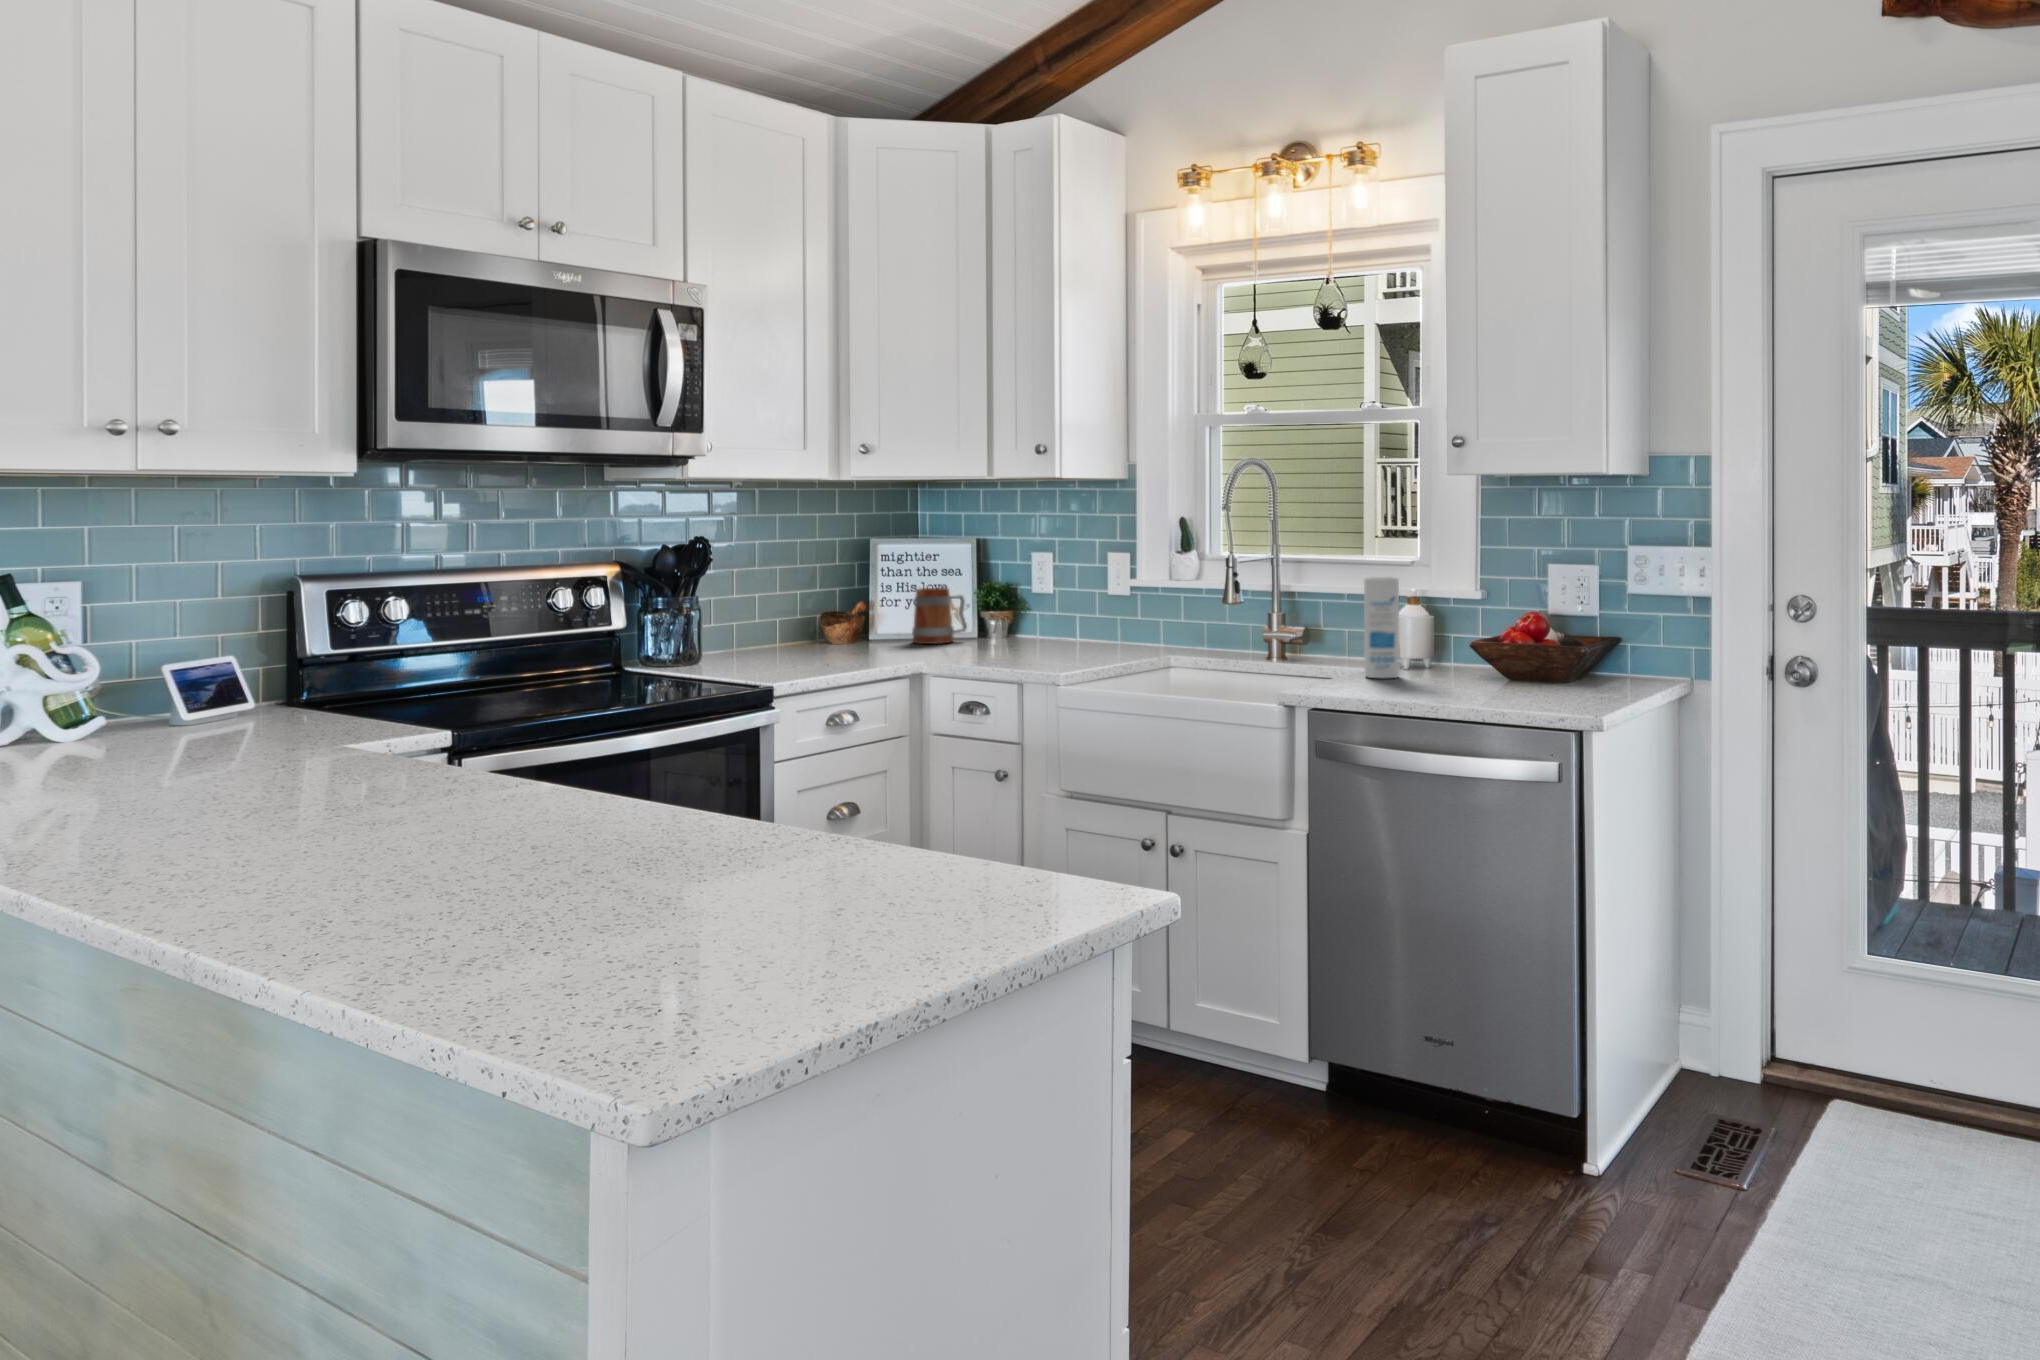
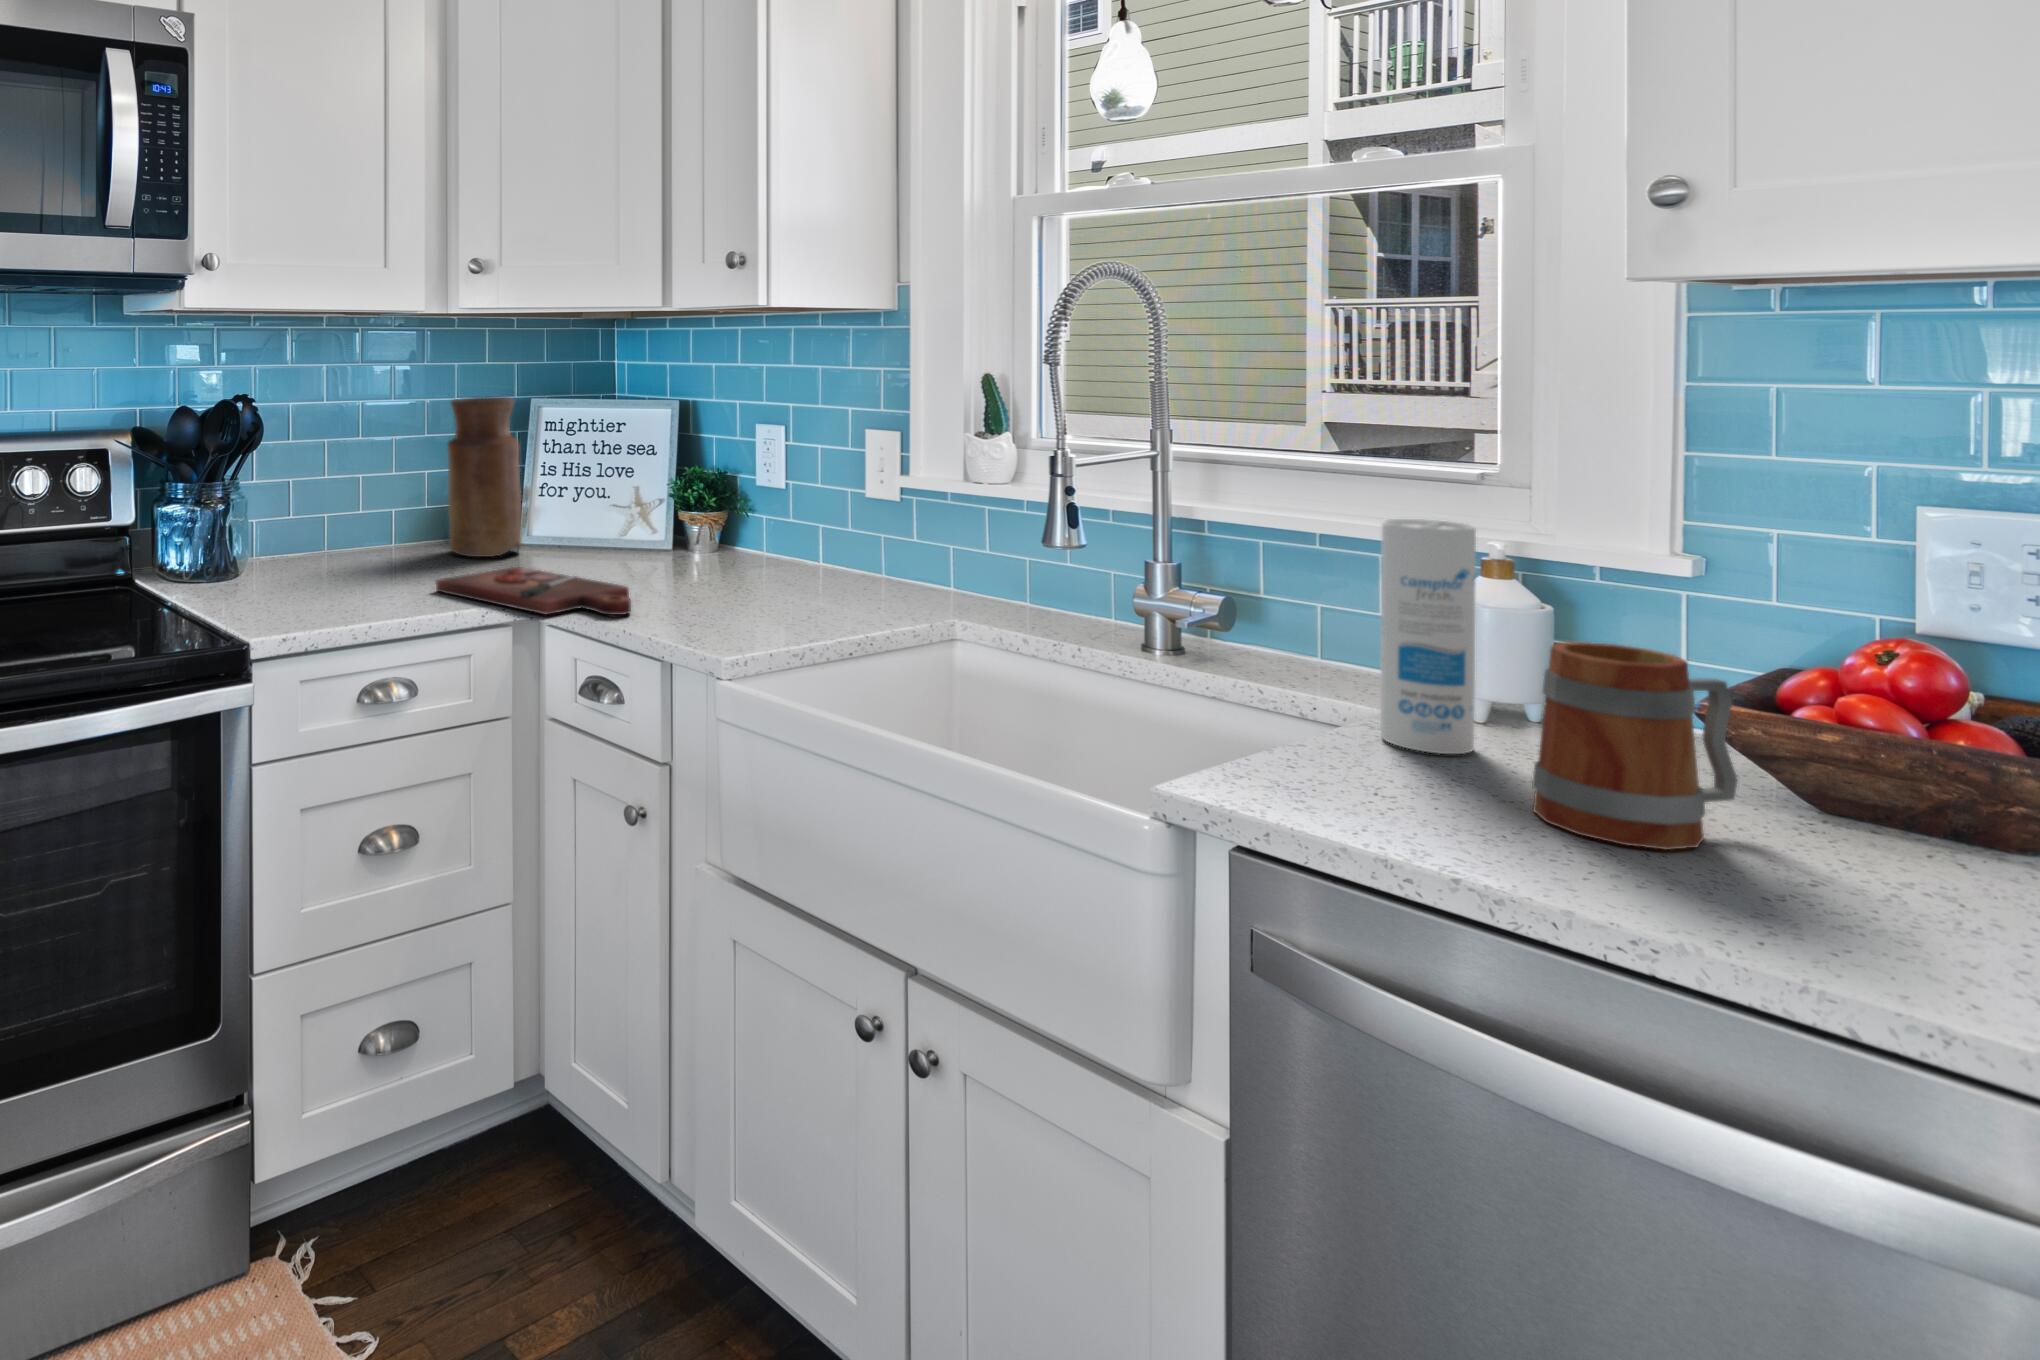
vase: none [821,537,876,649] -> present [447,397,522,557]
mug: present [912,588,967,644] -> present [1532,642,1737,850]
cutting board: none [847,648,985,667] -> present [436,567,631,615]

